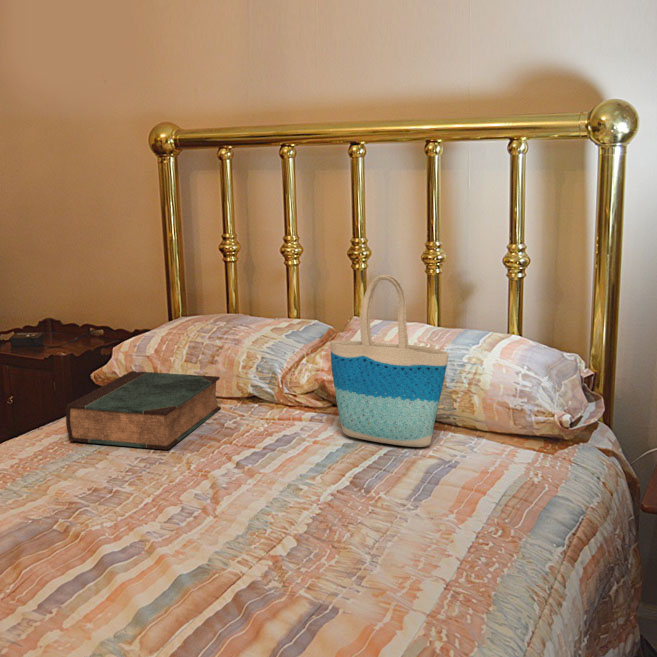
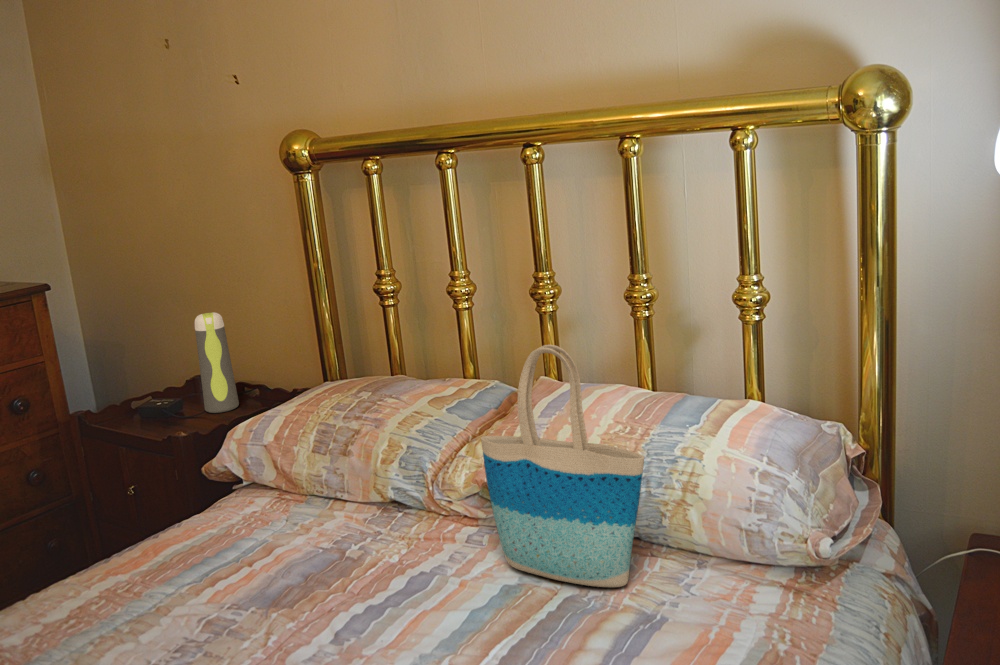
water bottle: none [73,261,103,342] -> present [194,312,239,413]
book: present [66,371,221,450] -> none [134,470,356,598]

